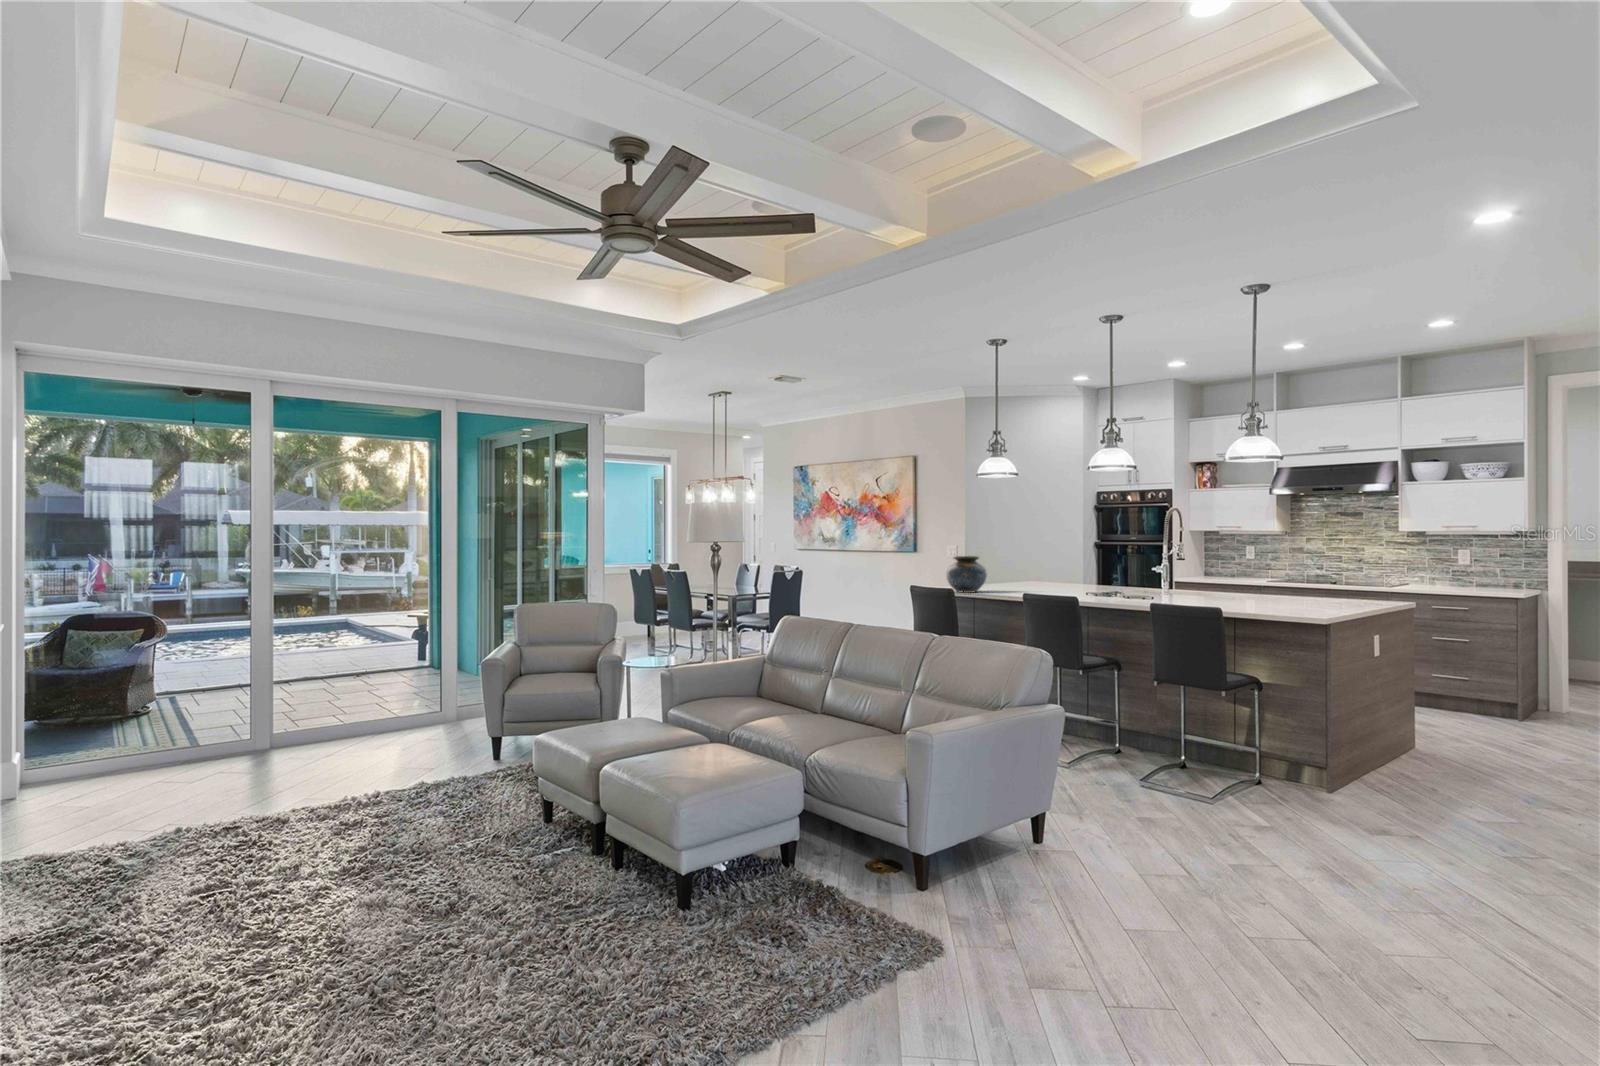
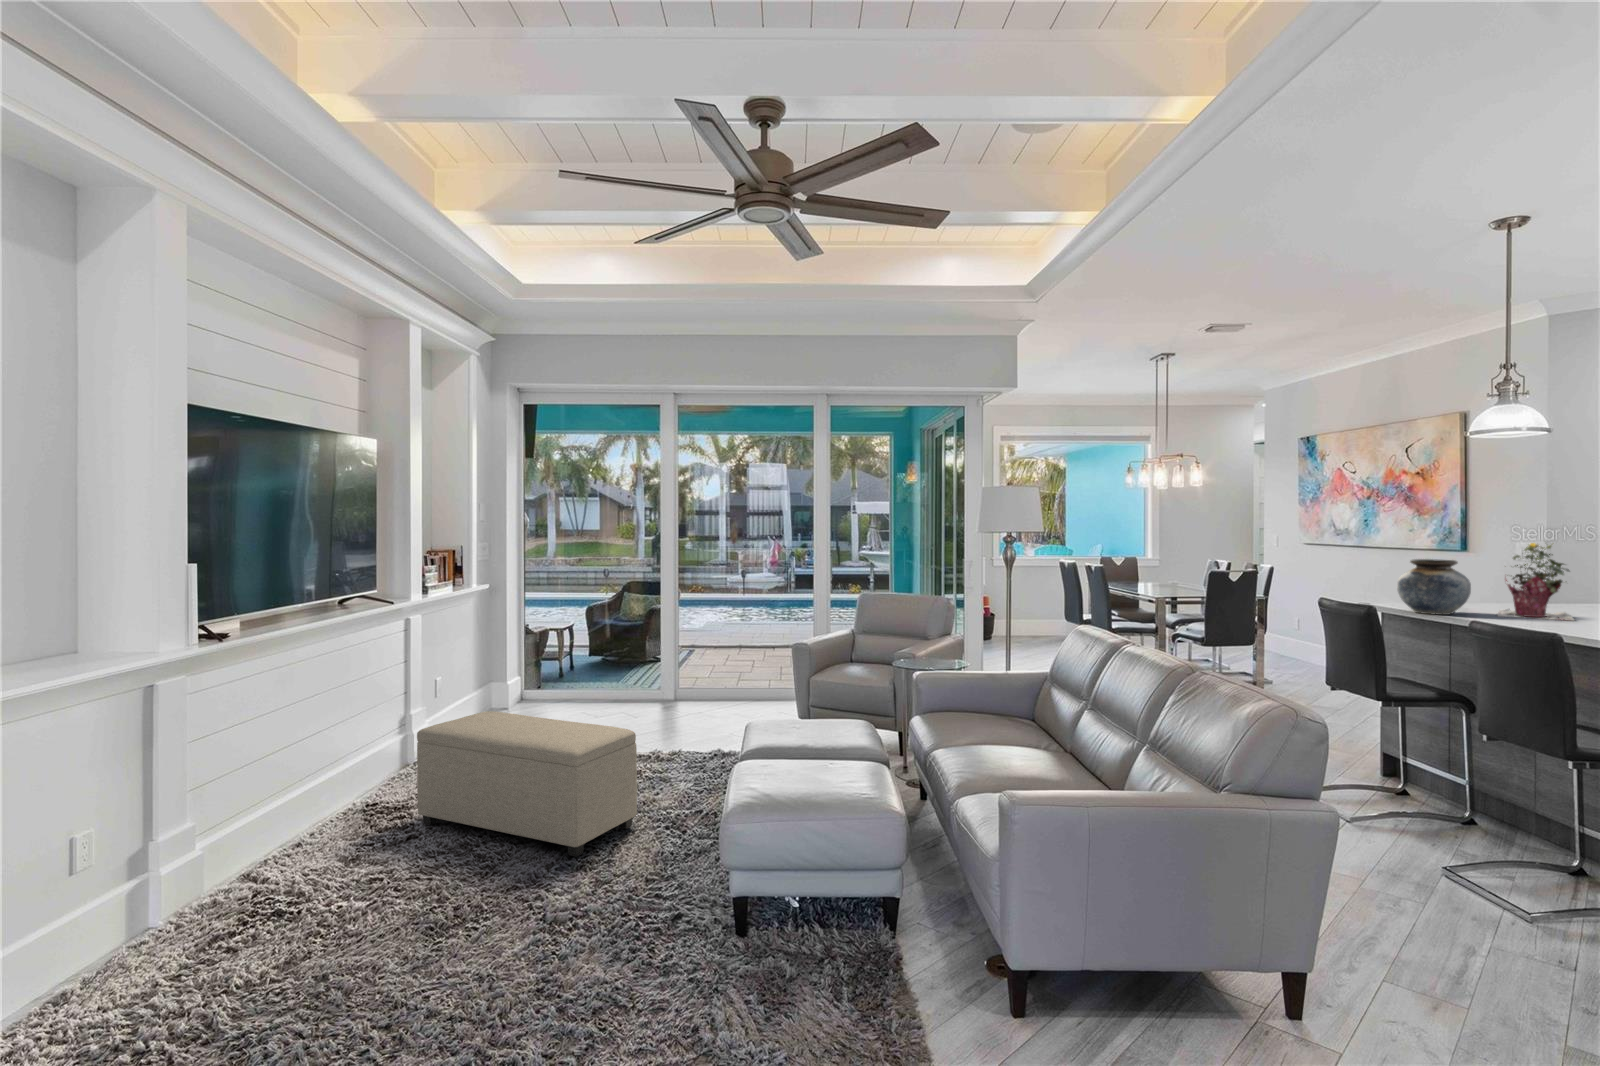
potted plant: none [990,543,1034,592] -> present [1497,543,1575,621]
ottoman: none [132,761,442,936] -> present [417,711,637,857]

